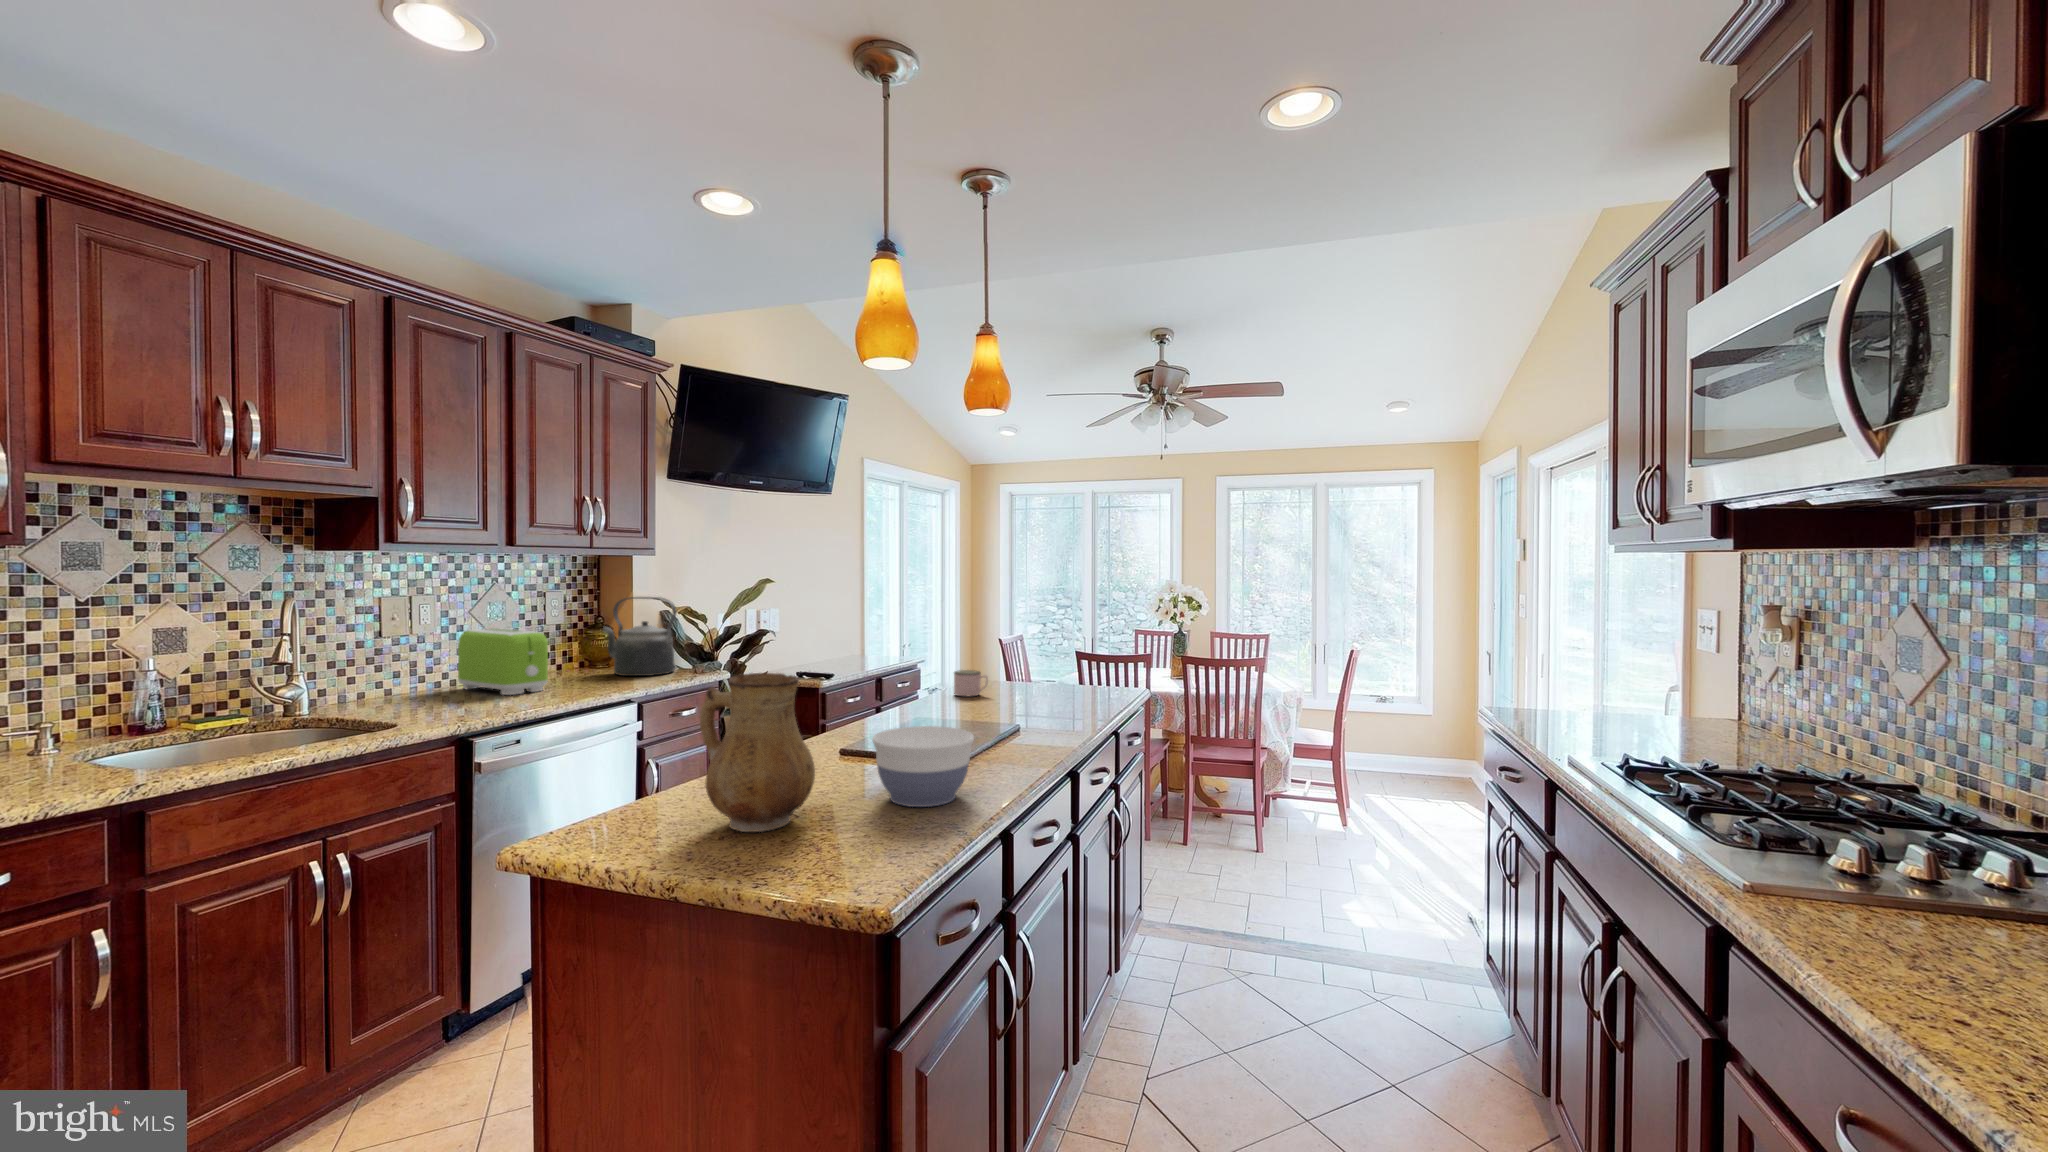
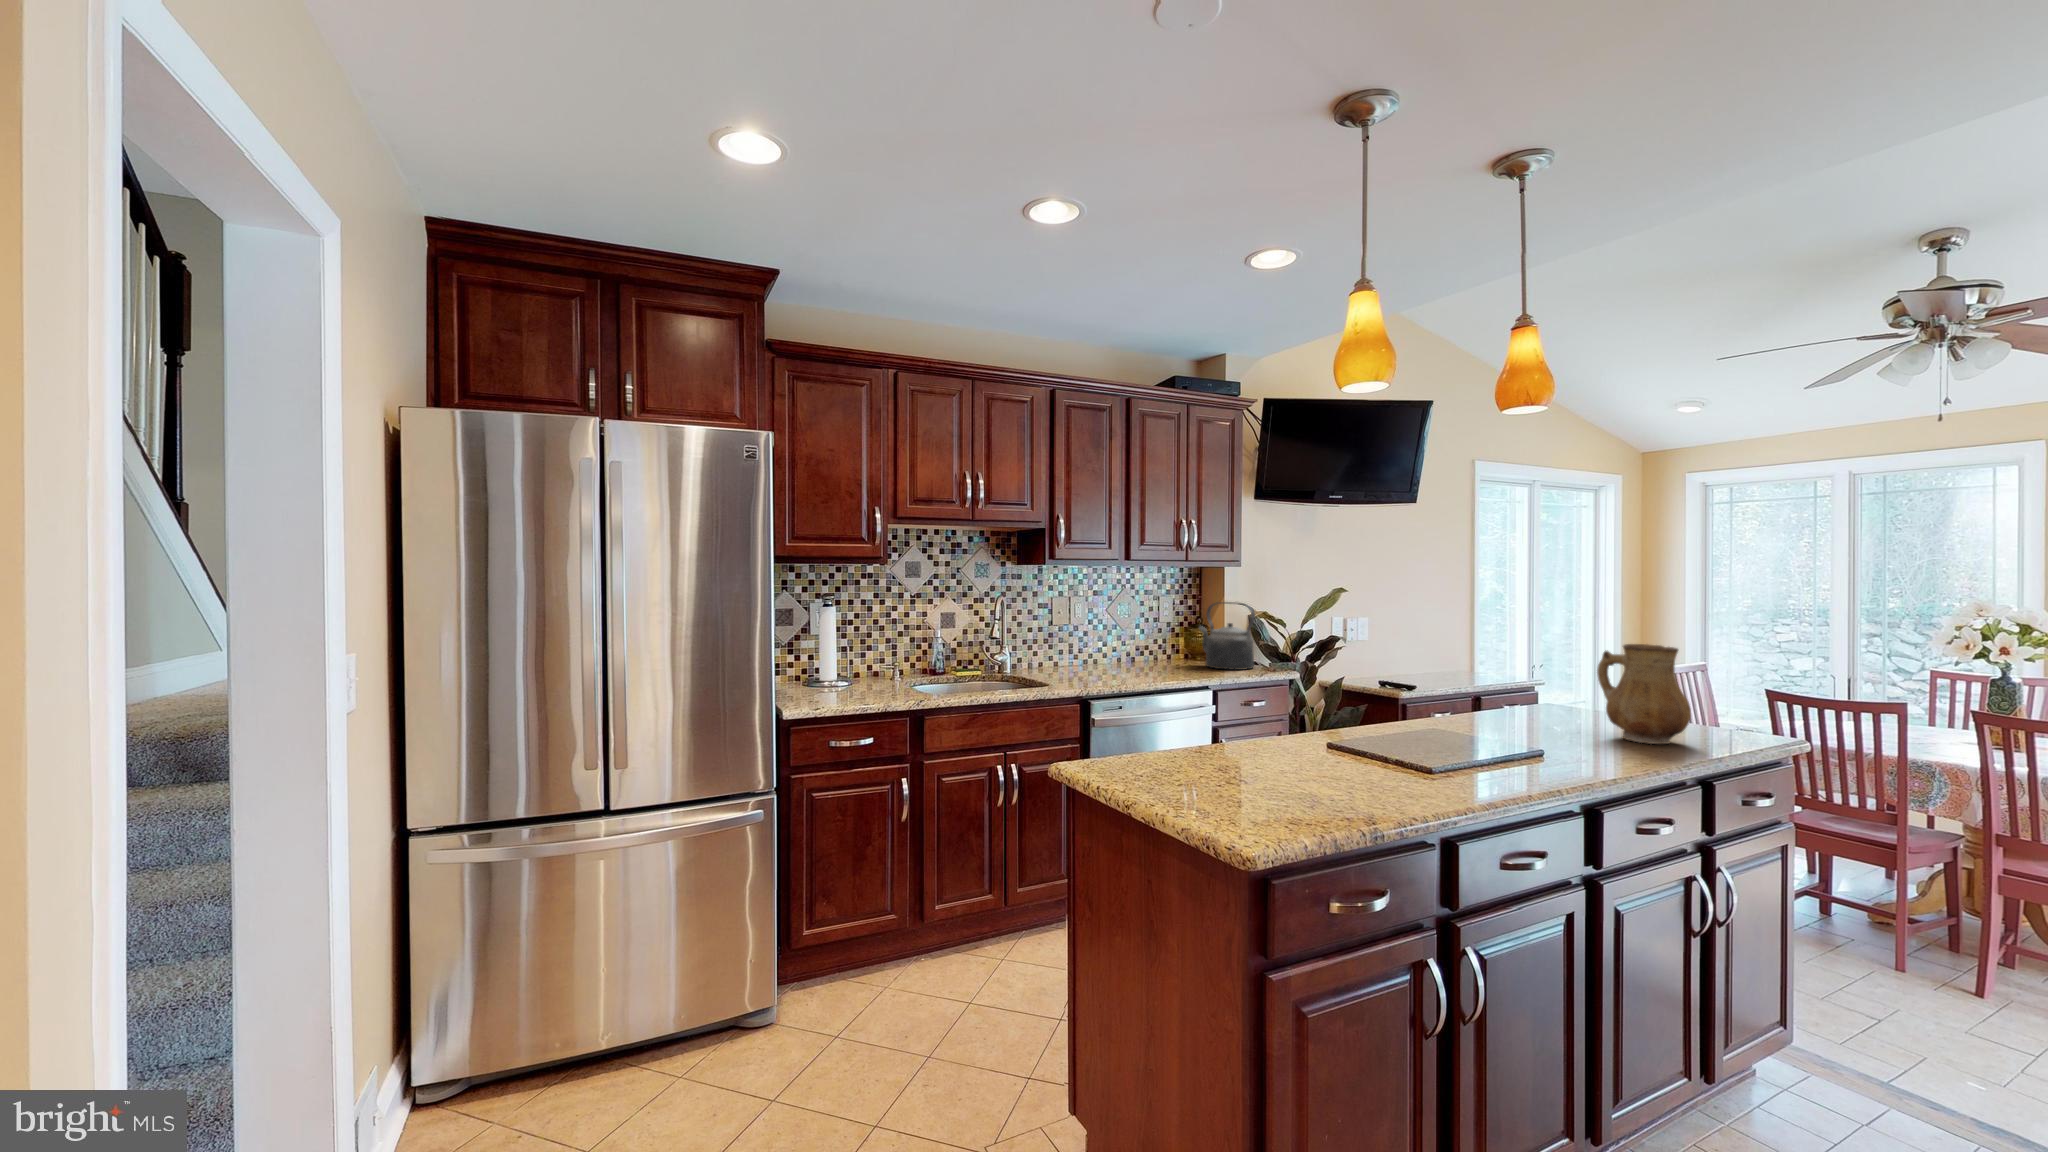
toaster: present [458,628,548,695] -> none [1097,623,1153,674]
mug: present [954,670,988,696] -> none [1511,691,1554,721]
ceramic pitcher: present [700,673,815,832] -> present [1597,644,1691,744]
bowl: present [872,726,974,807] -> none [1323,728,1428,804]

